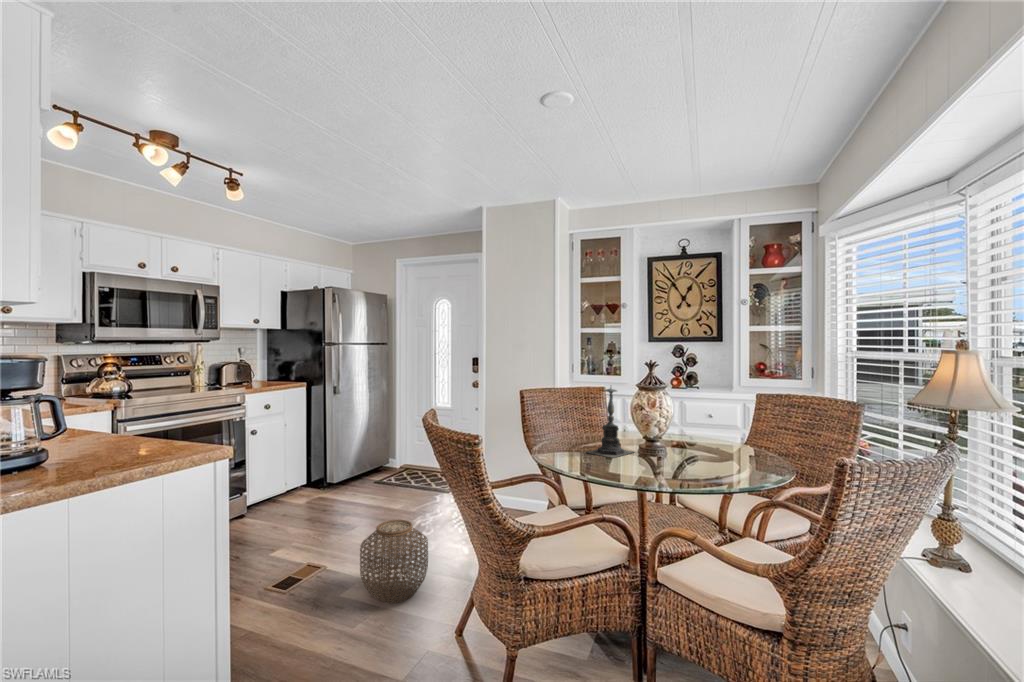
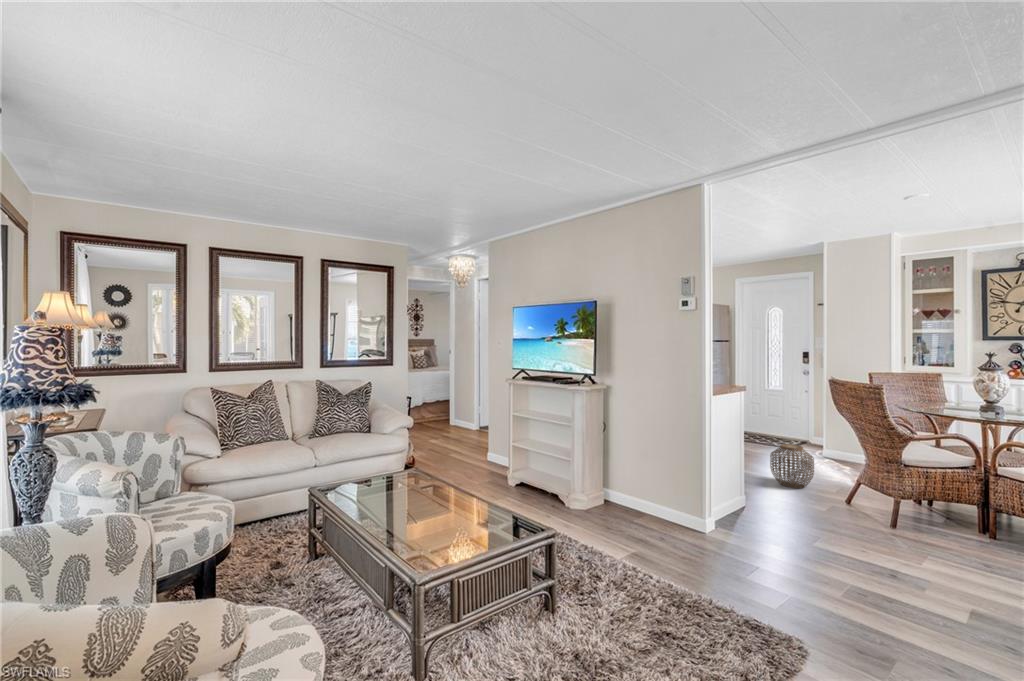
candle holder: present [587,388,633,458] -> none [935,364,977,412]

